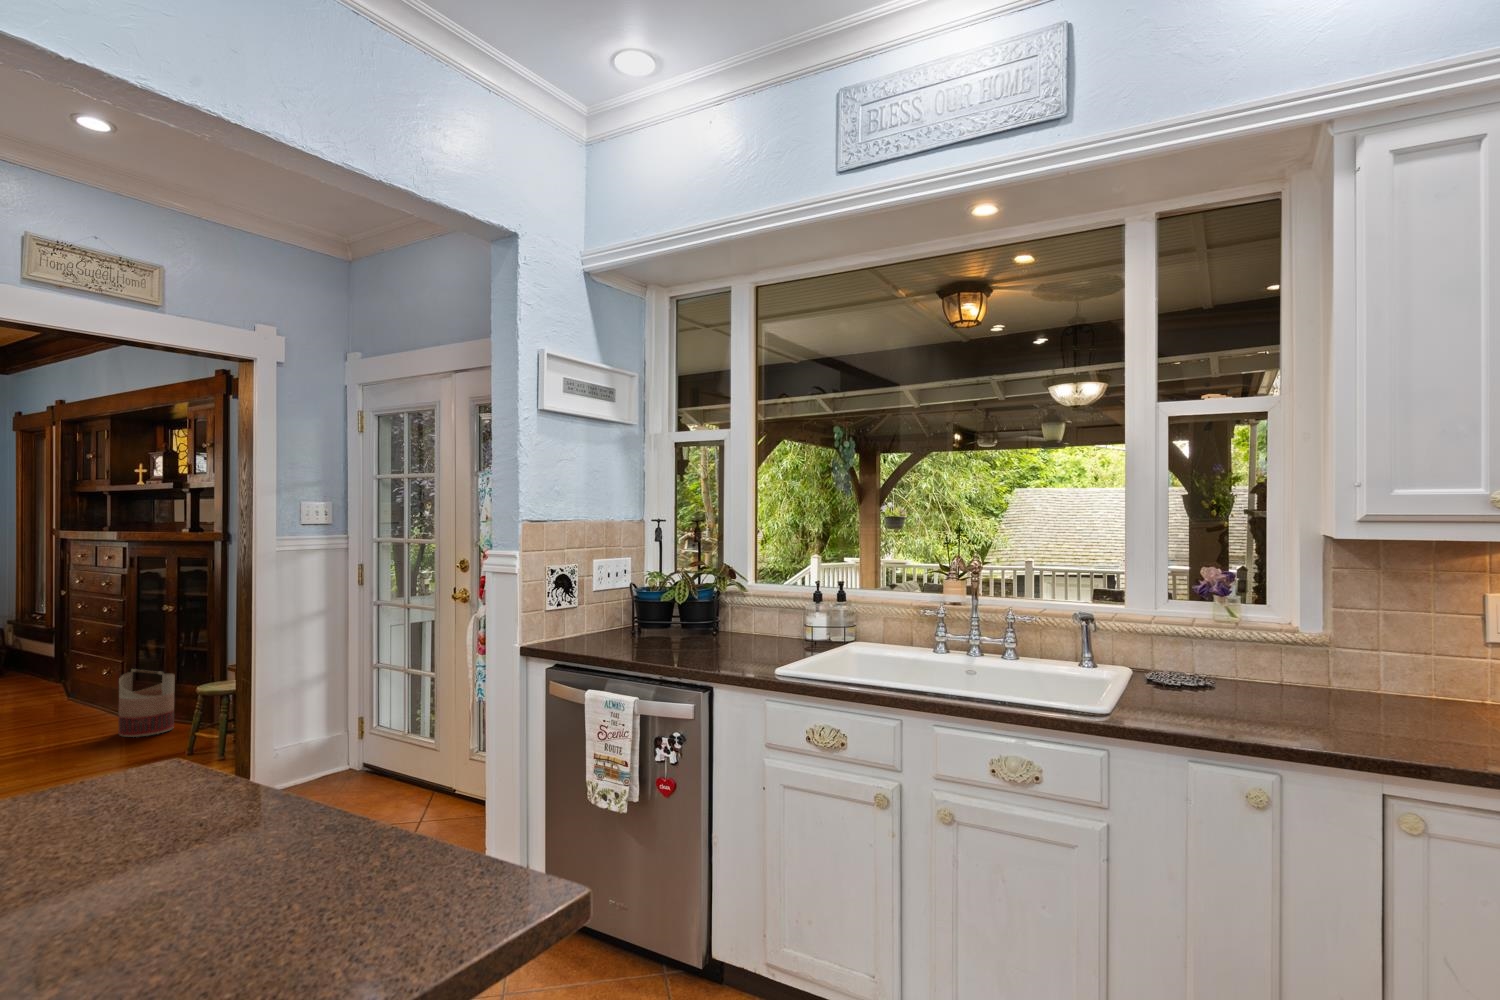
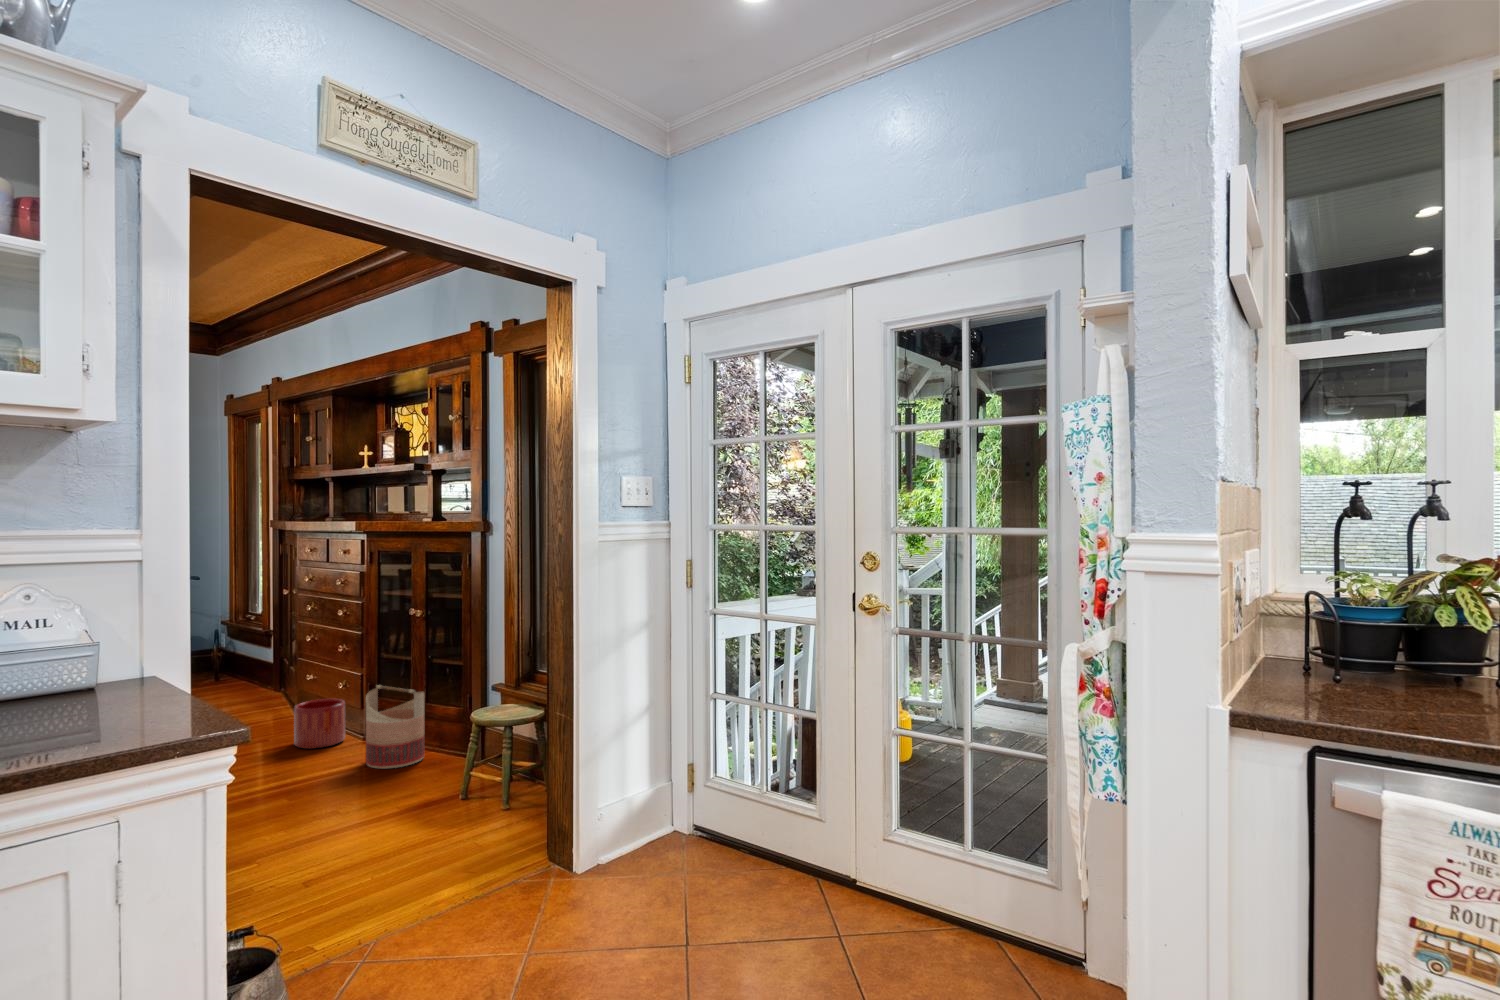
planter: none [58,683,108,725] -> present [294,699,345,749]

